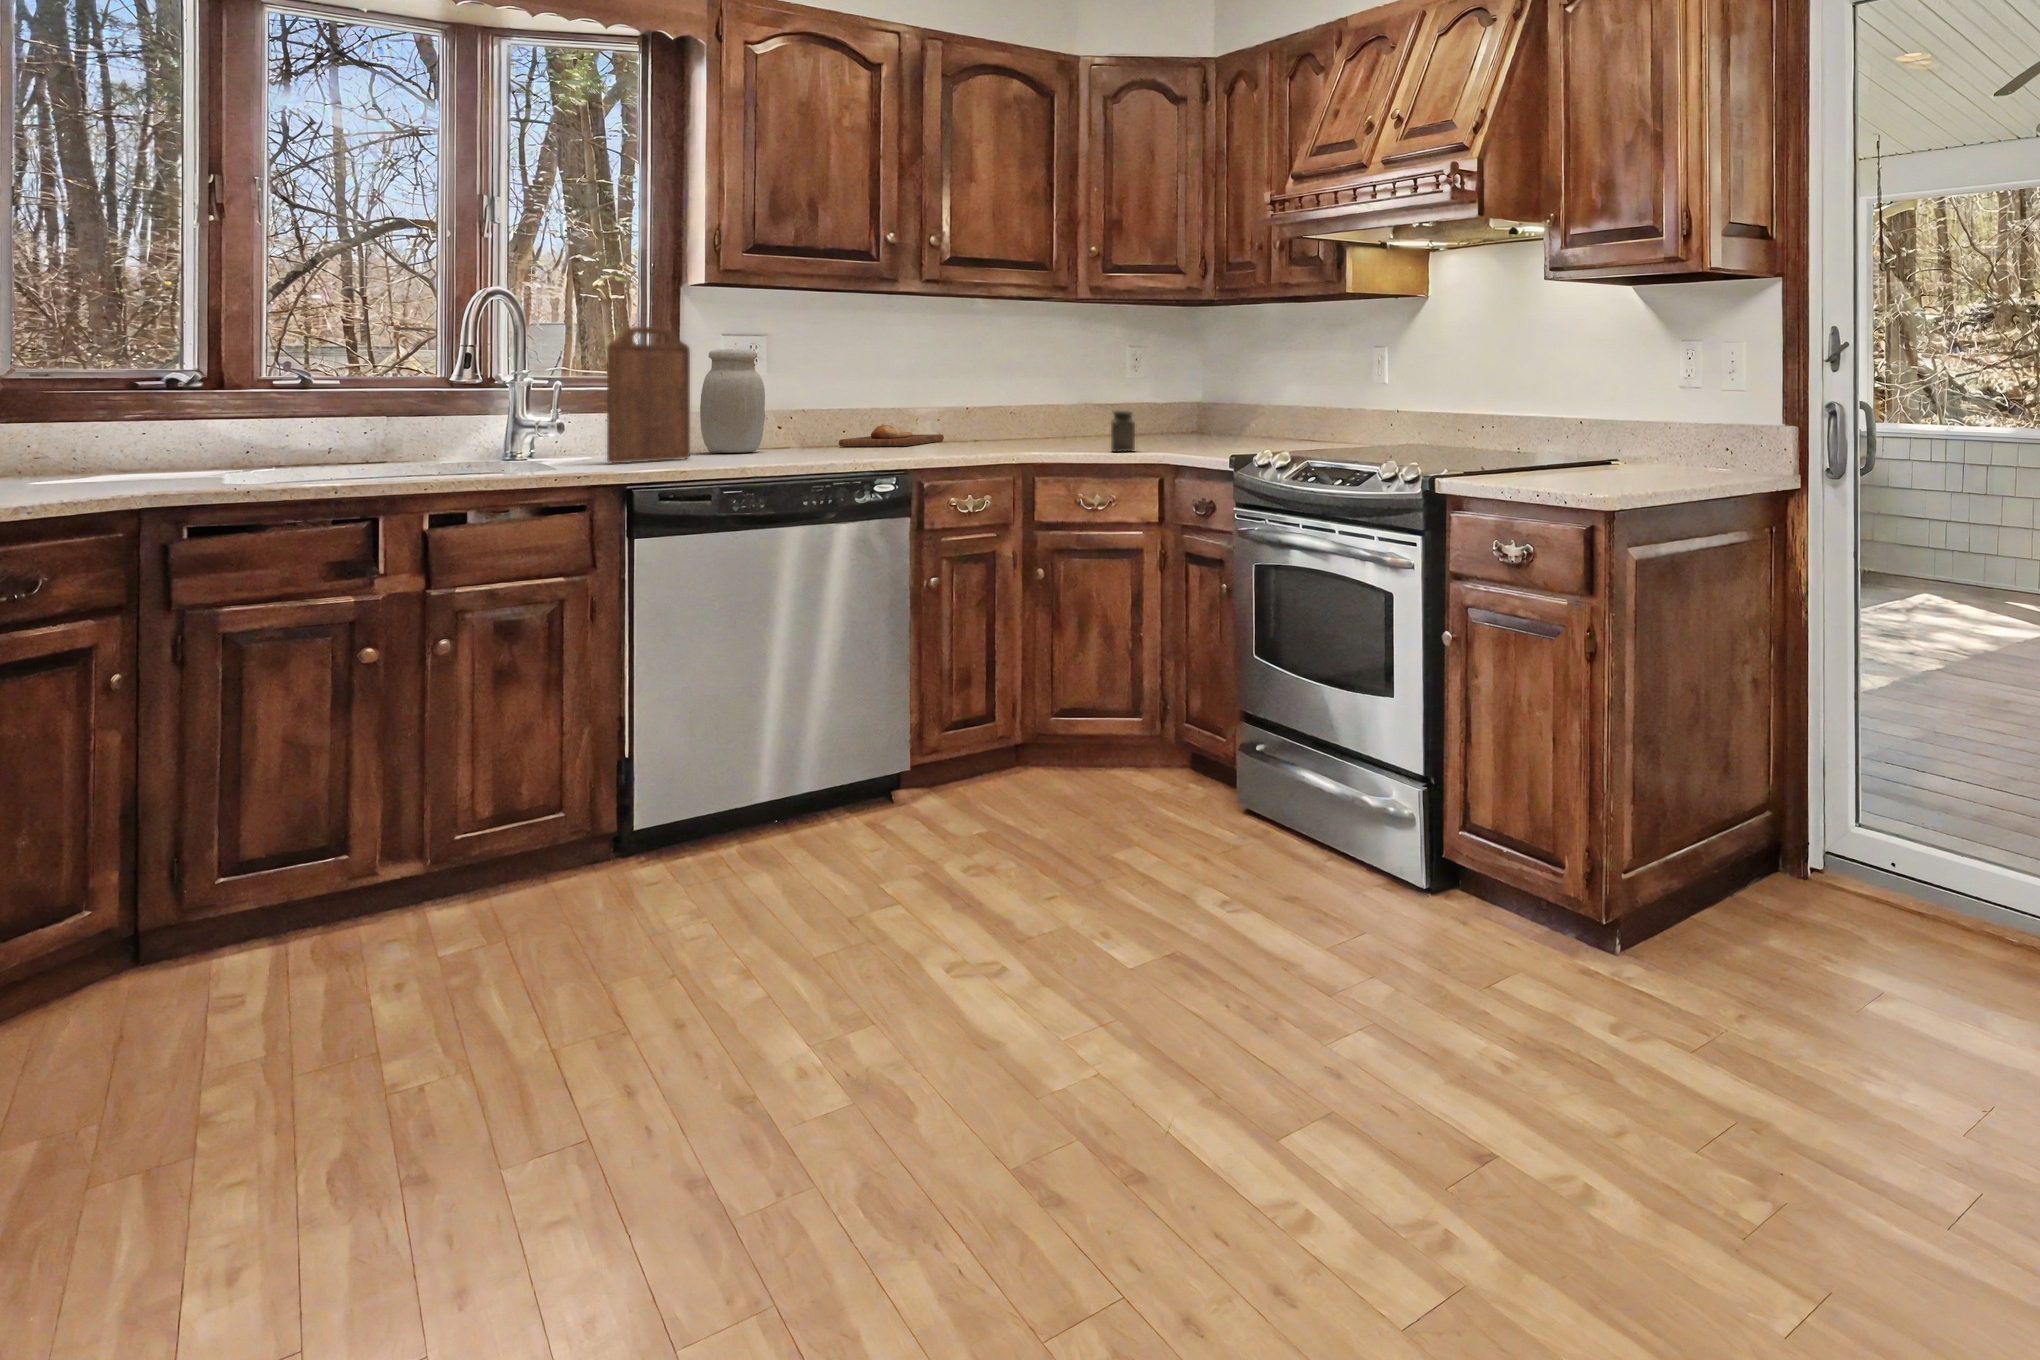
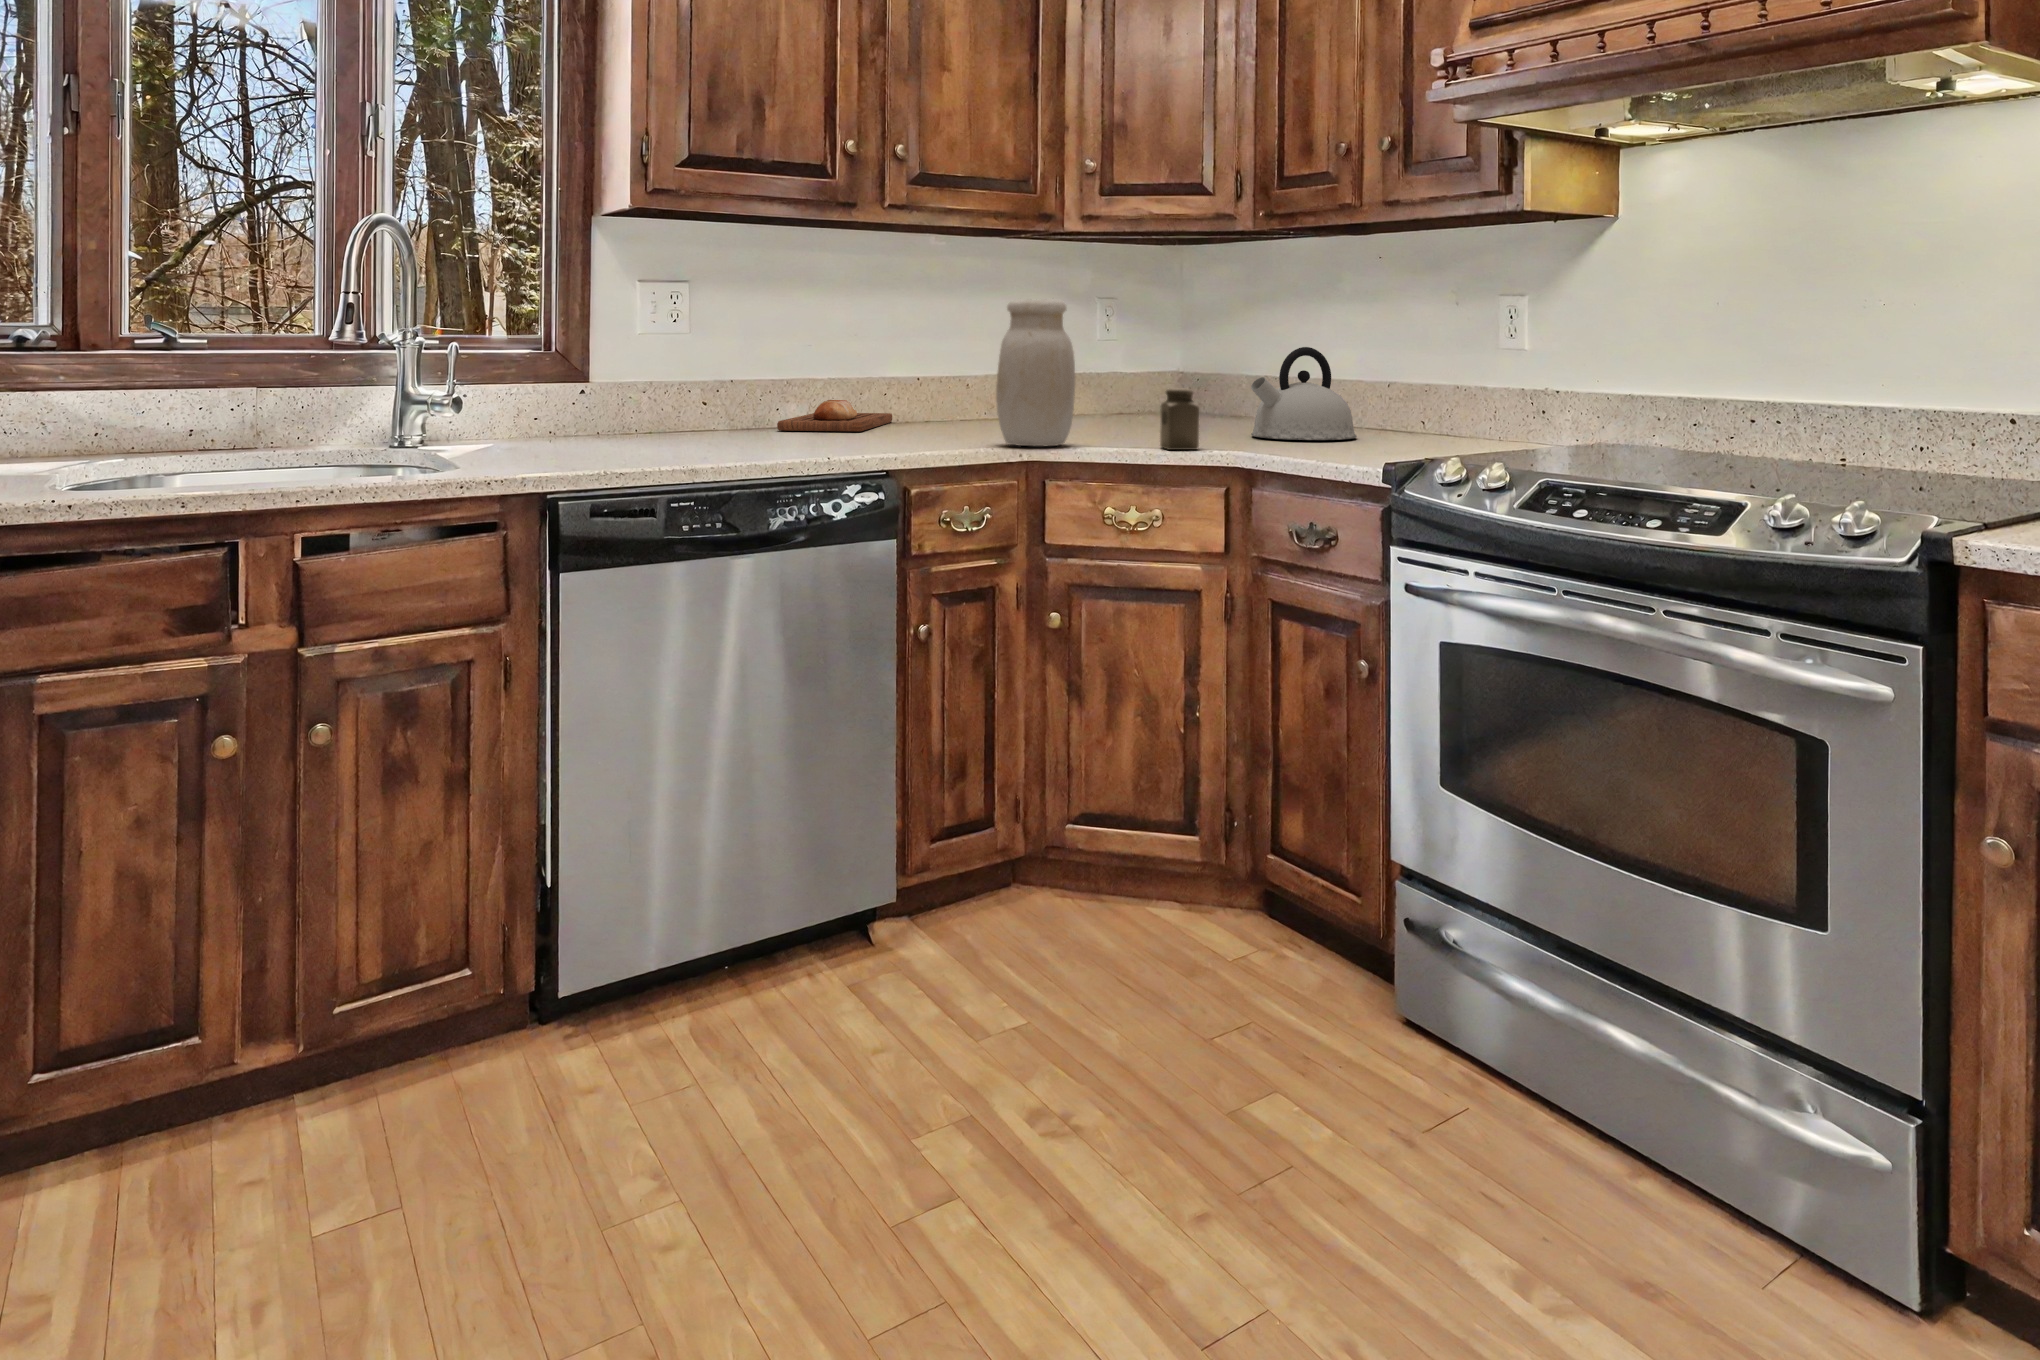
cutting board: present [607,326,690,463] -> none [517,267,615,458]
jar: present [700,349,765,453] -> present [996,299,1075,446]
kettle: none [1191,382,1267,445] -> present [1251,347,1357,440]

